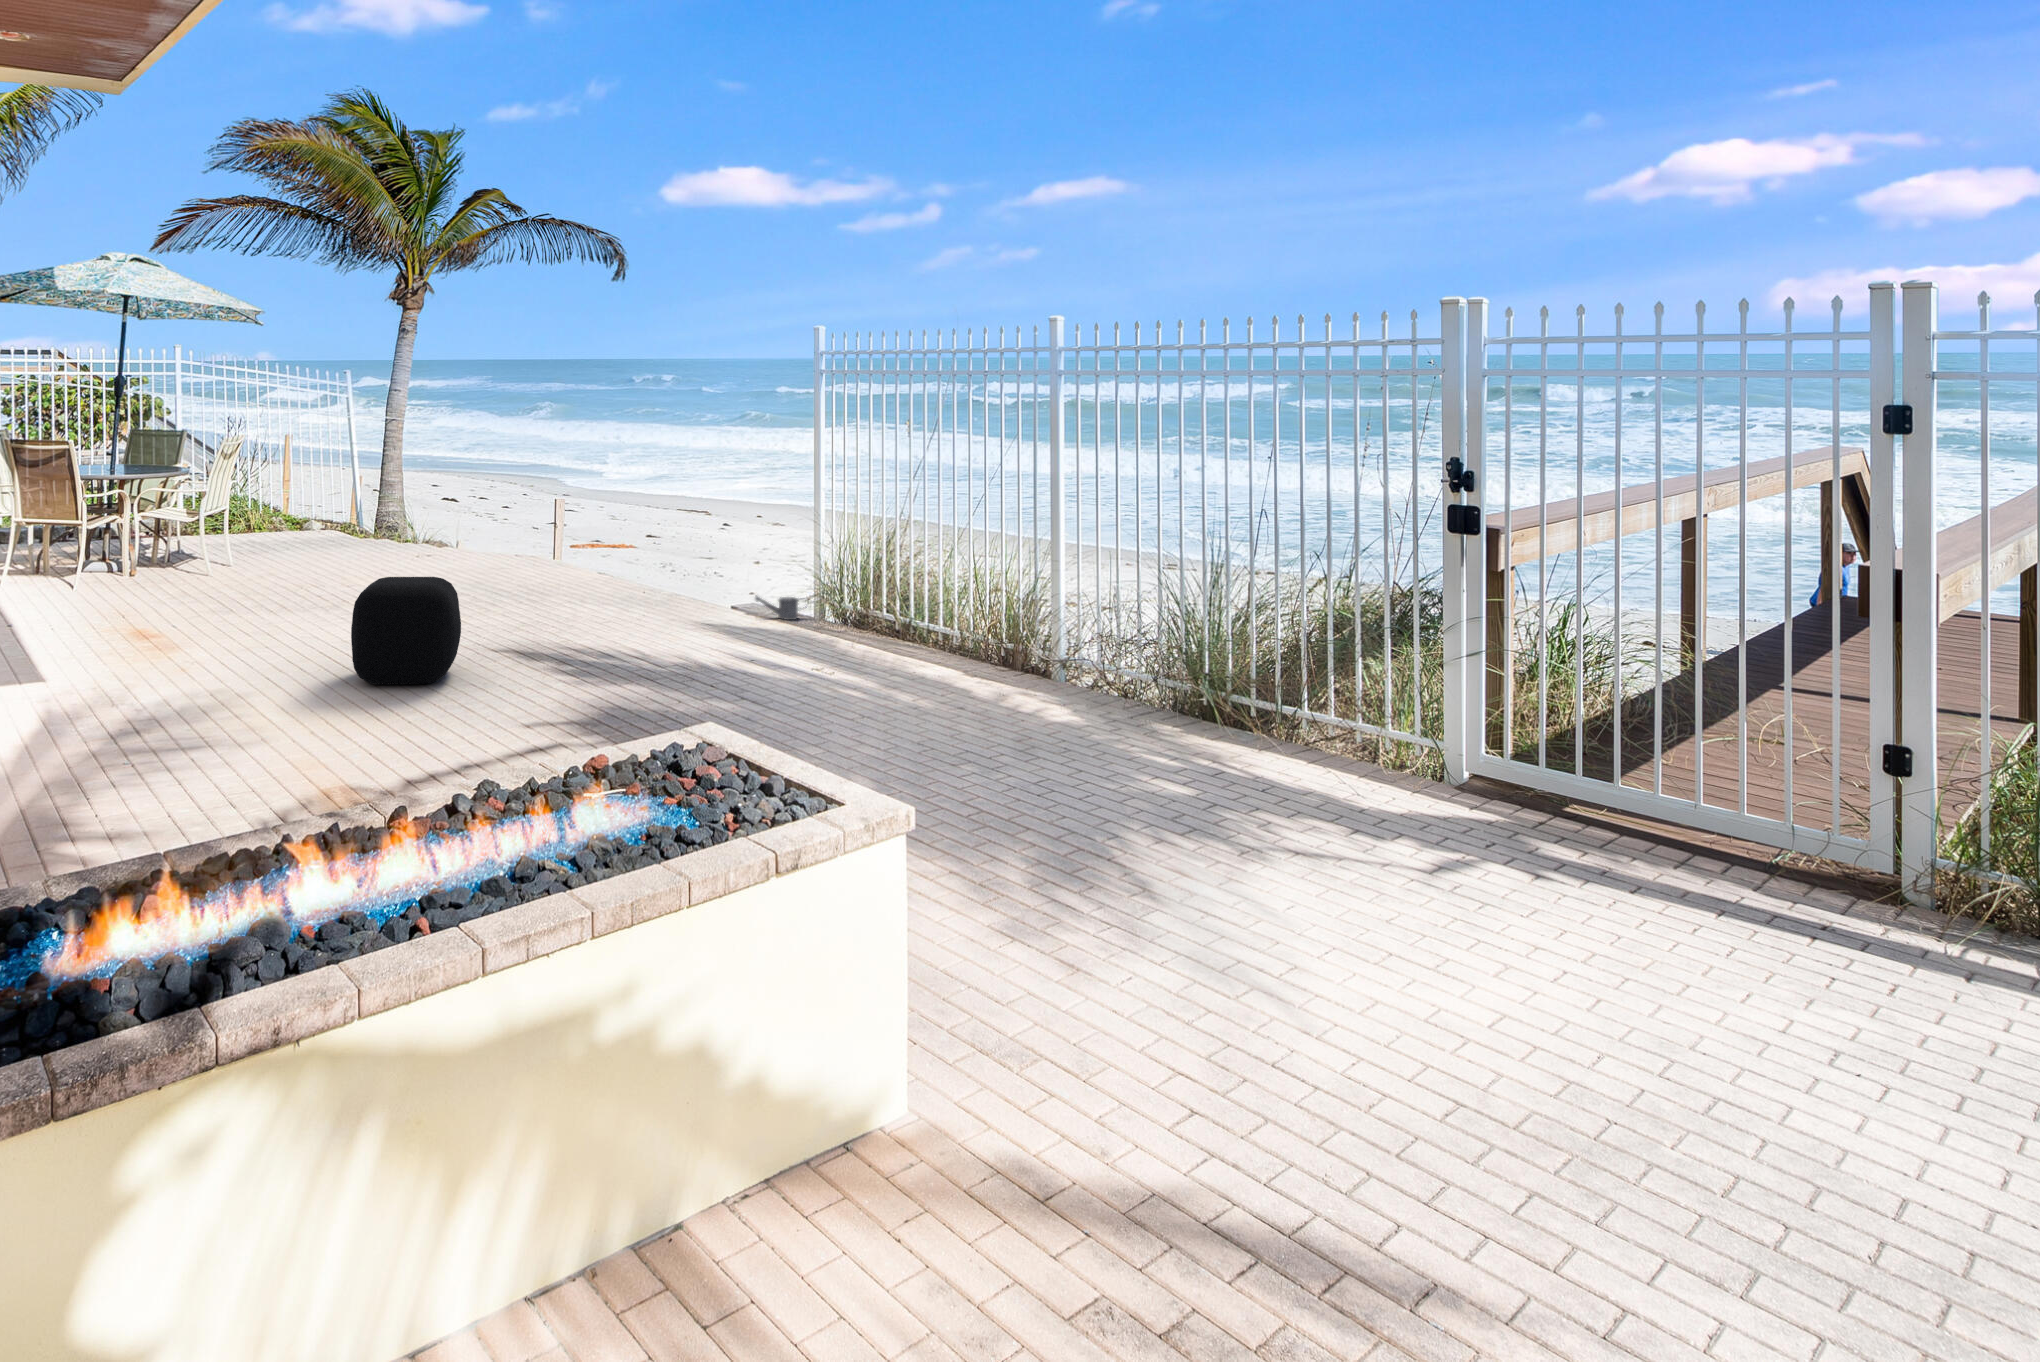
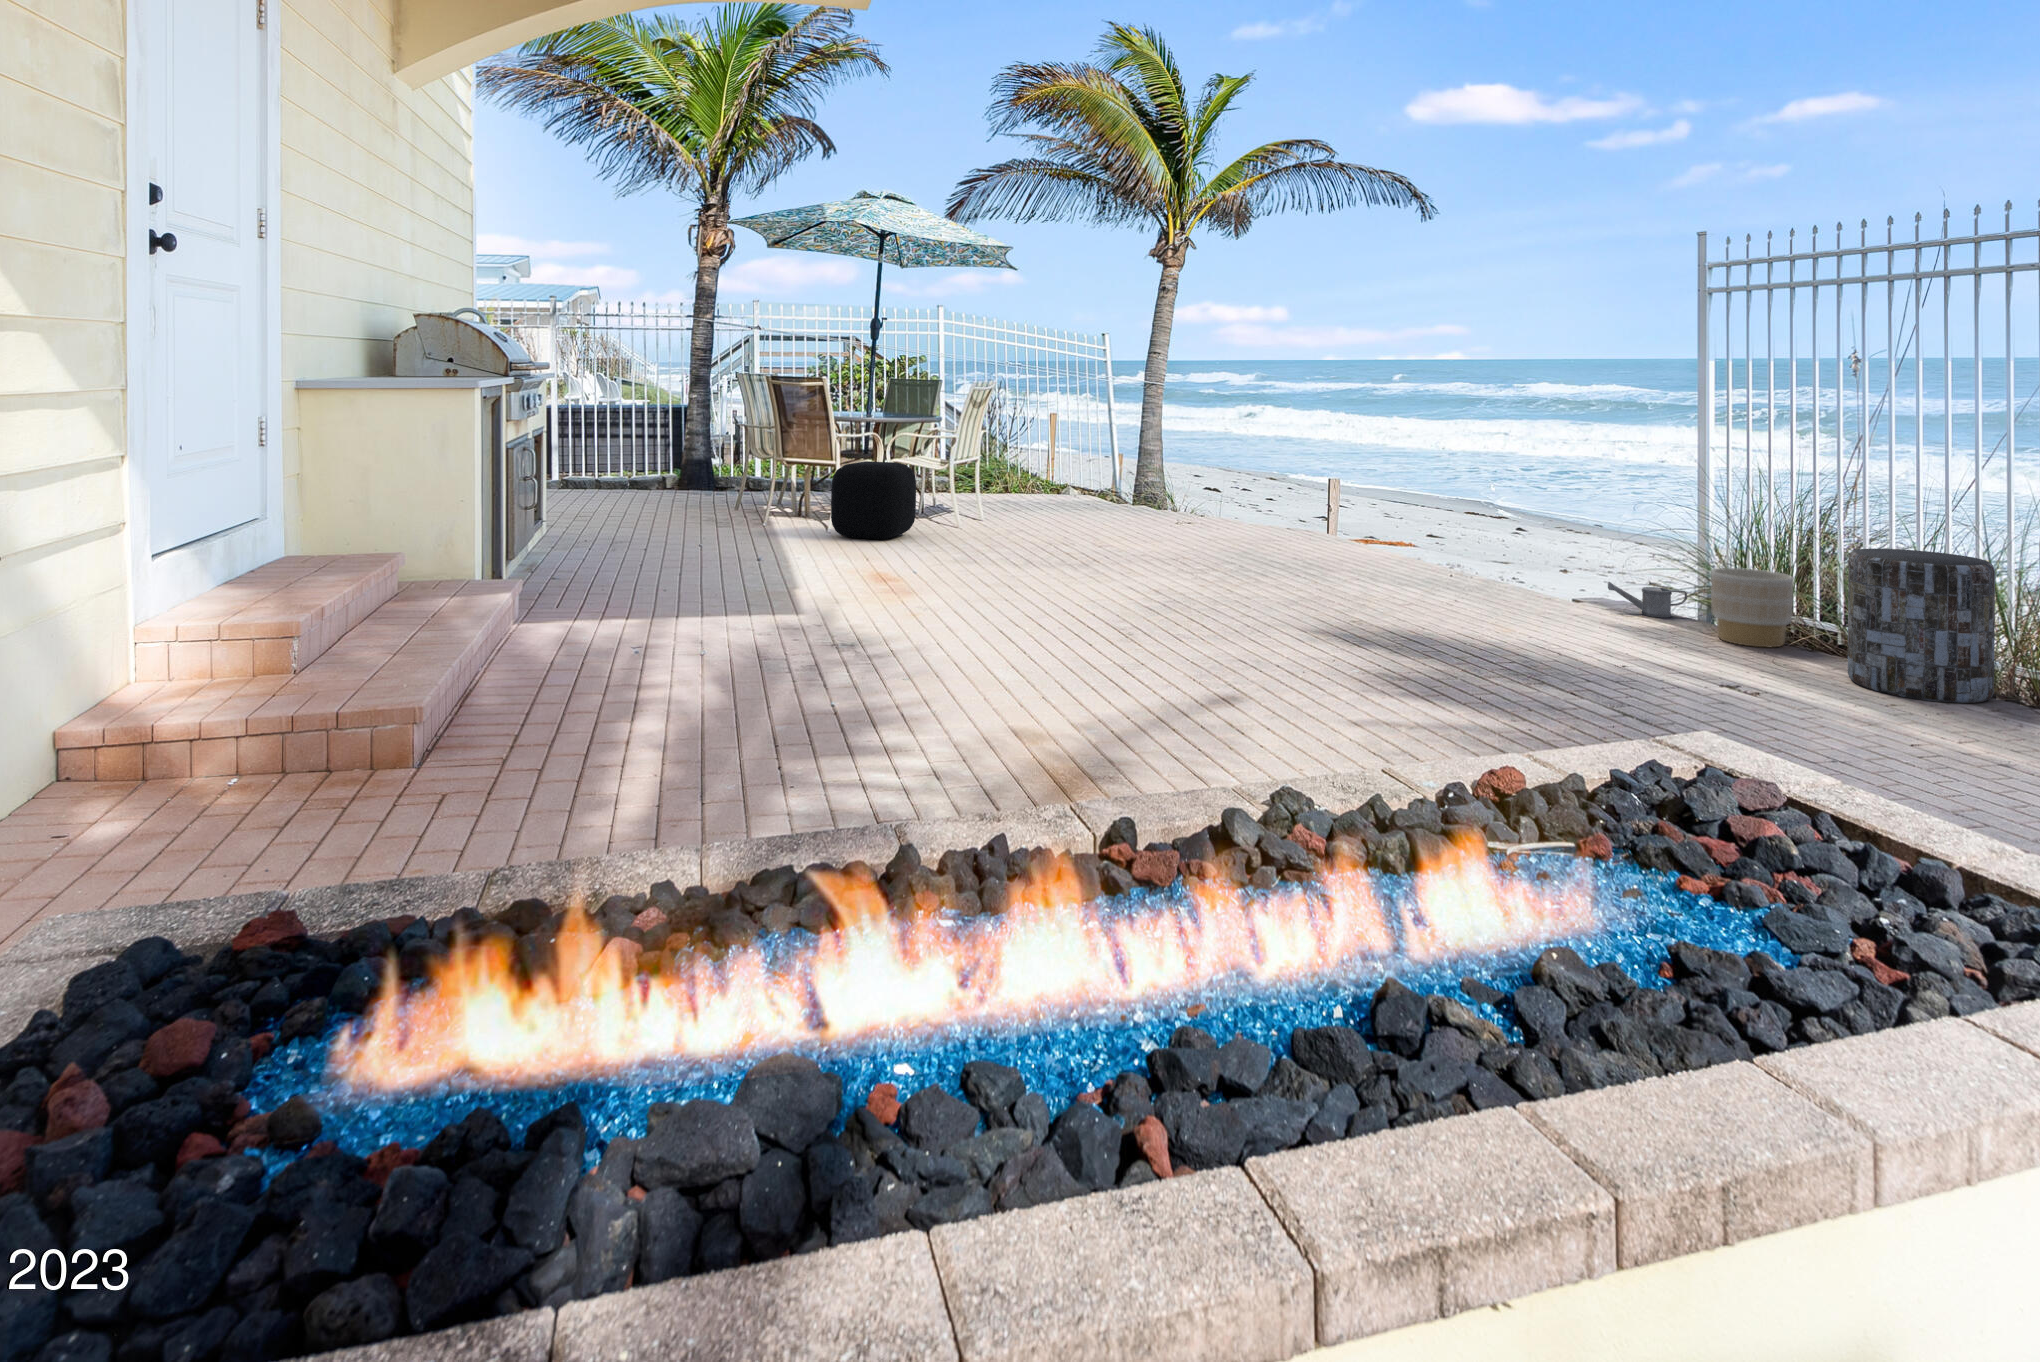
side table: none [894,566,976,671] -> present [1848,549,1995,703]
ottoman: present [351,577,461,685] -> present [831,461,916,539]
planter: none [819,581,871,639] -> present [1711,568,1793,647]

